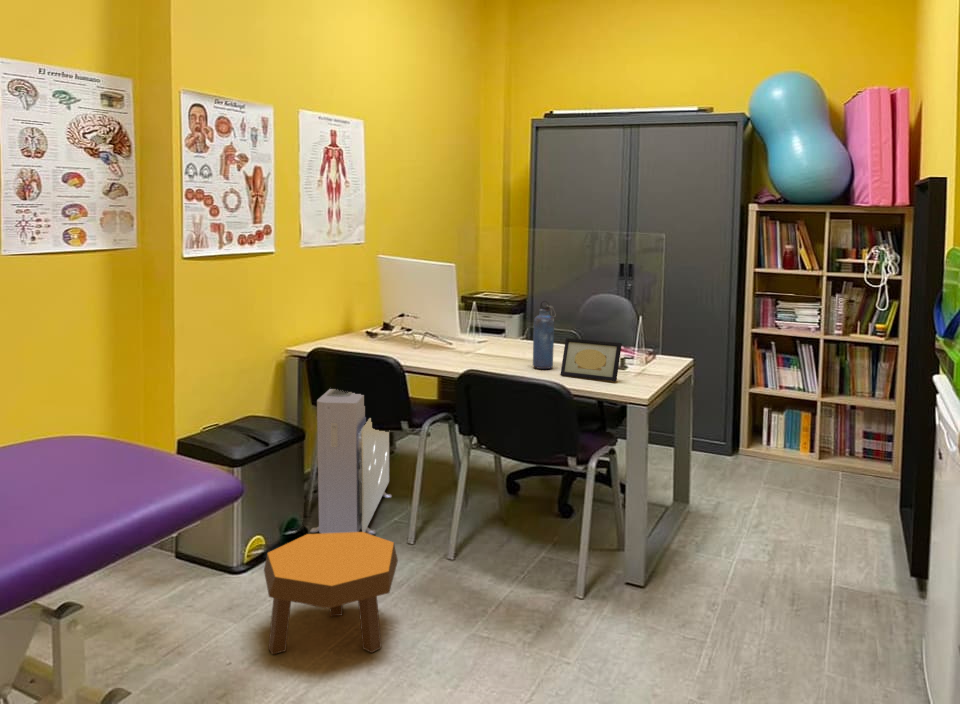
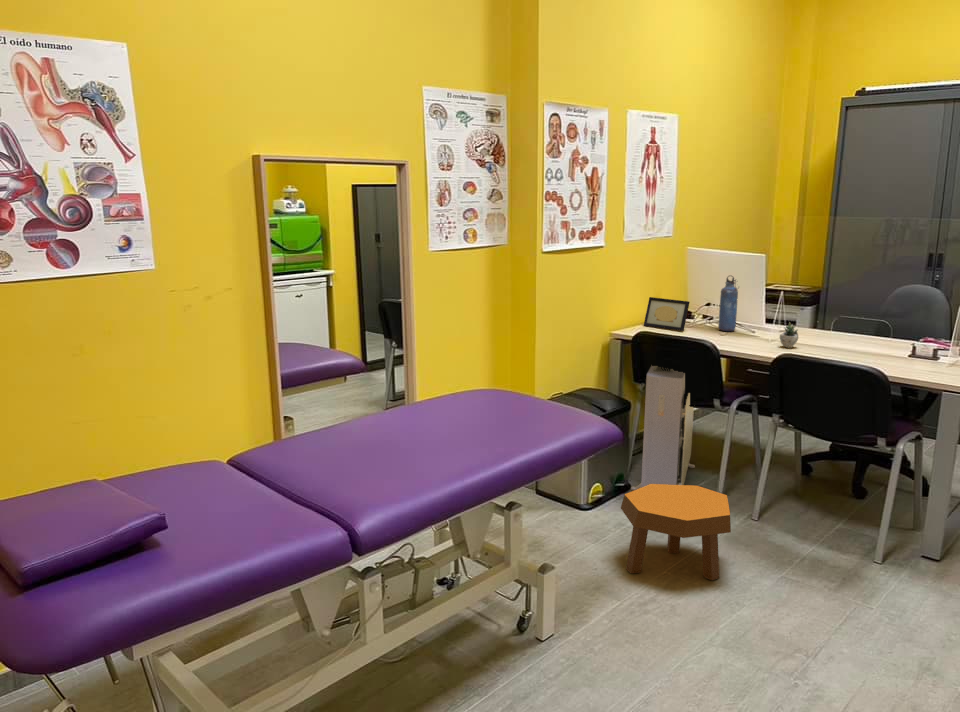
water bottle: present [533,301,555,369] -> present [719,276,739,331]
succulent plant: none [465,333,504,364] -> present [780,322,798,348]
picture frame: present [560,338,622,382] -> present [644,297,690,331]

